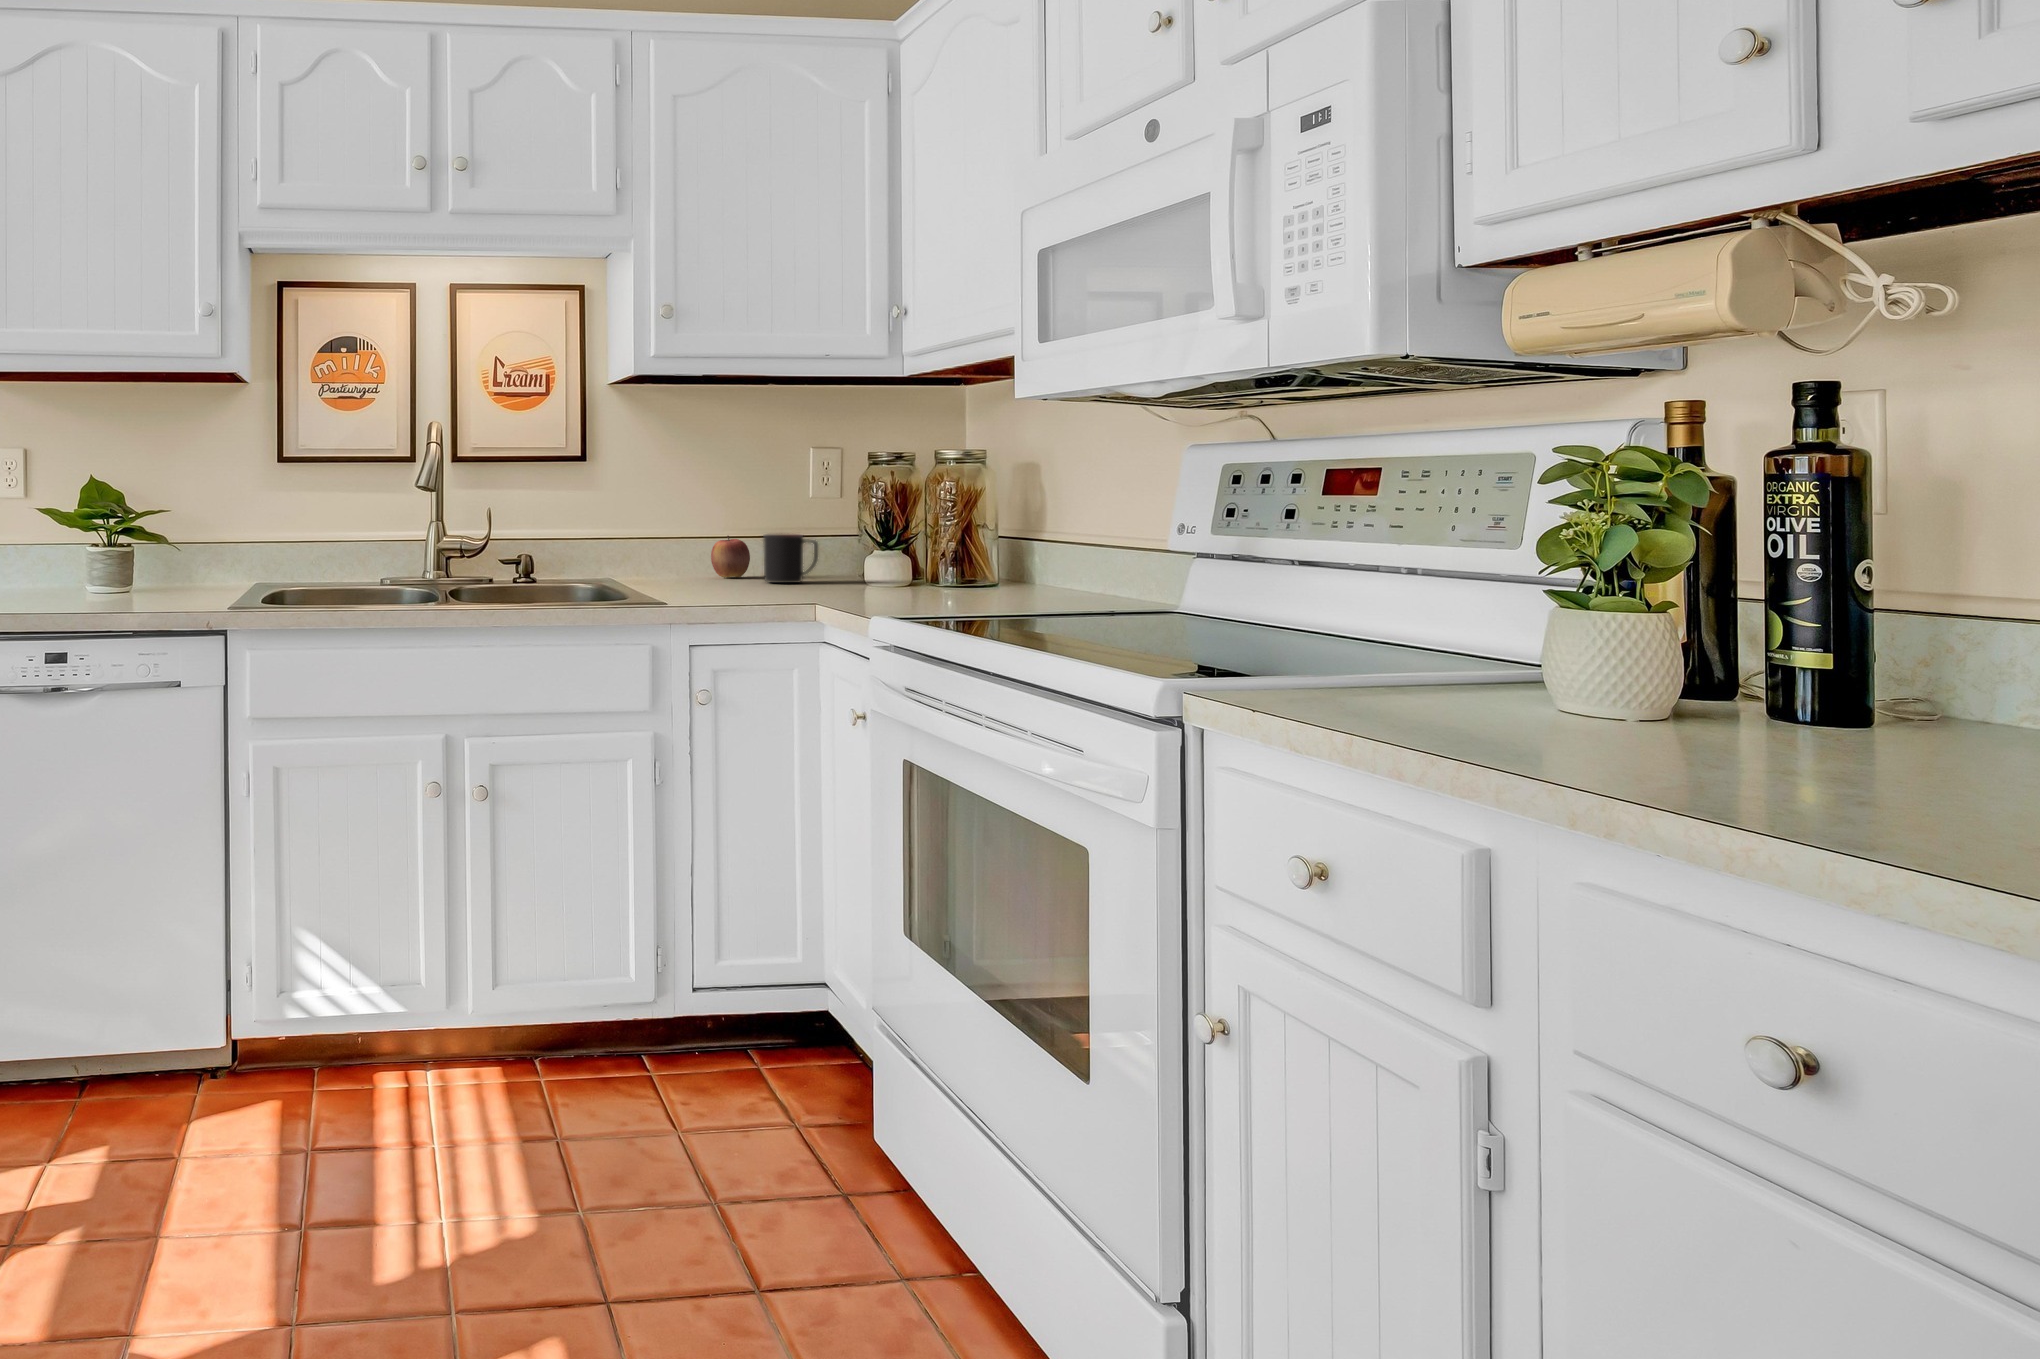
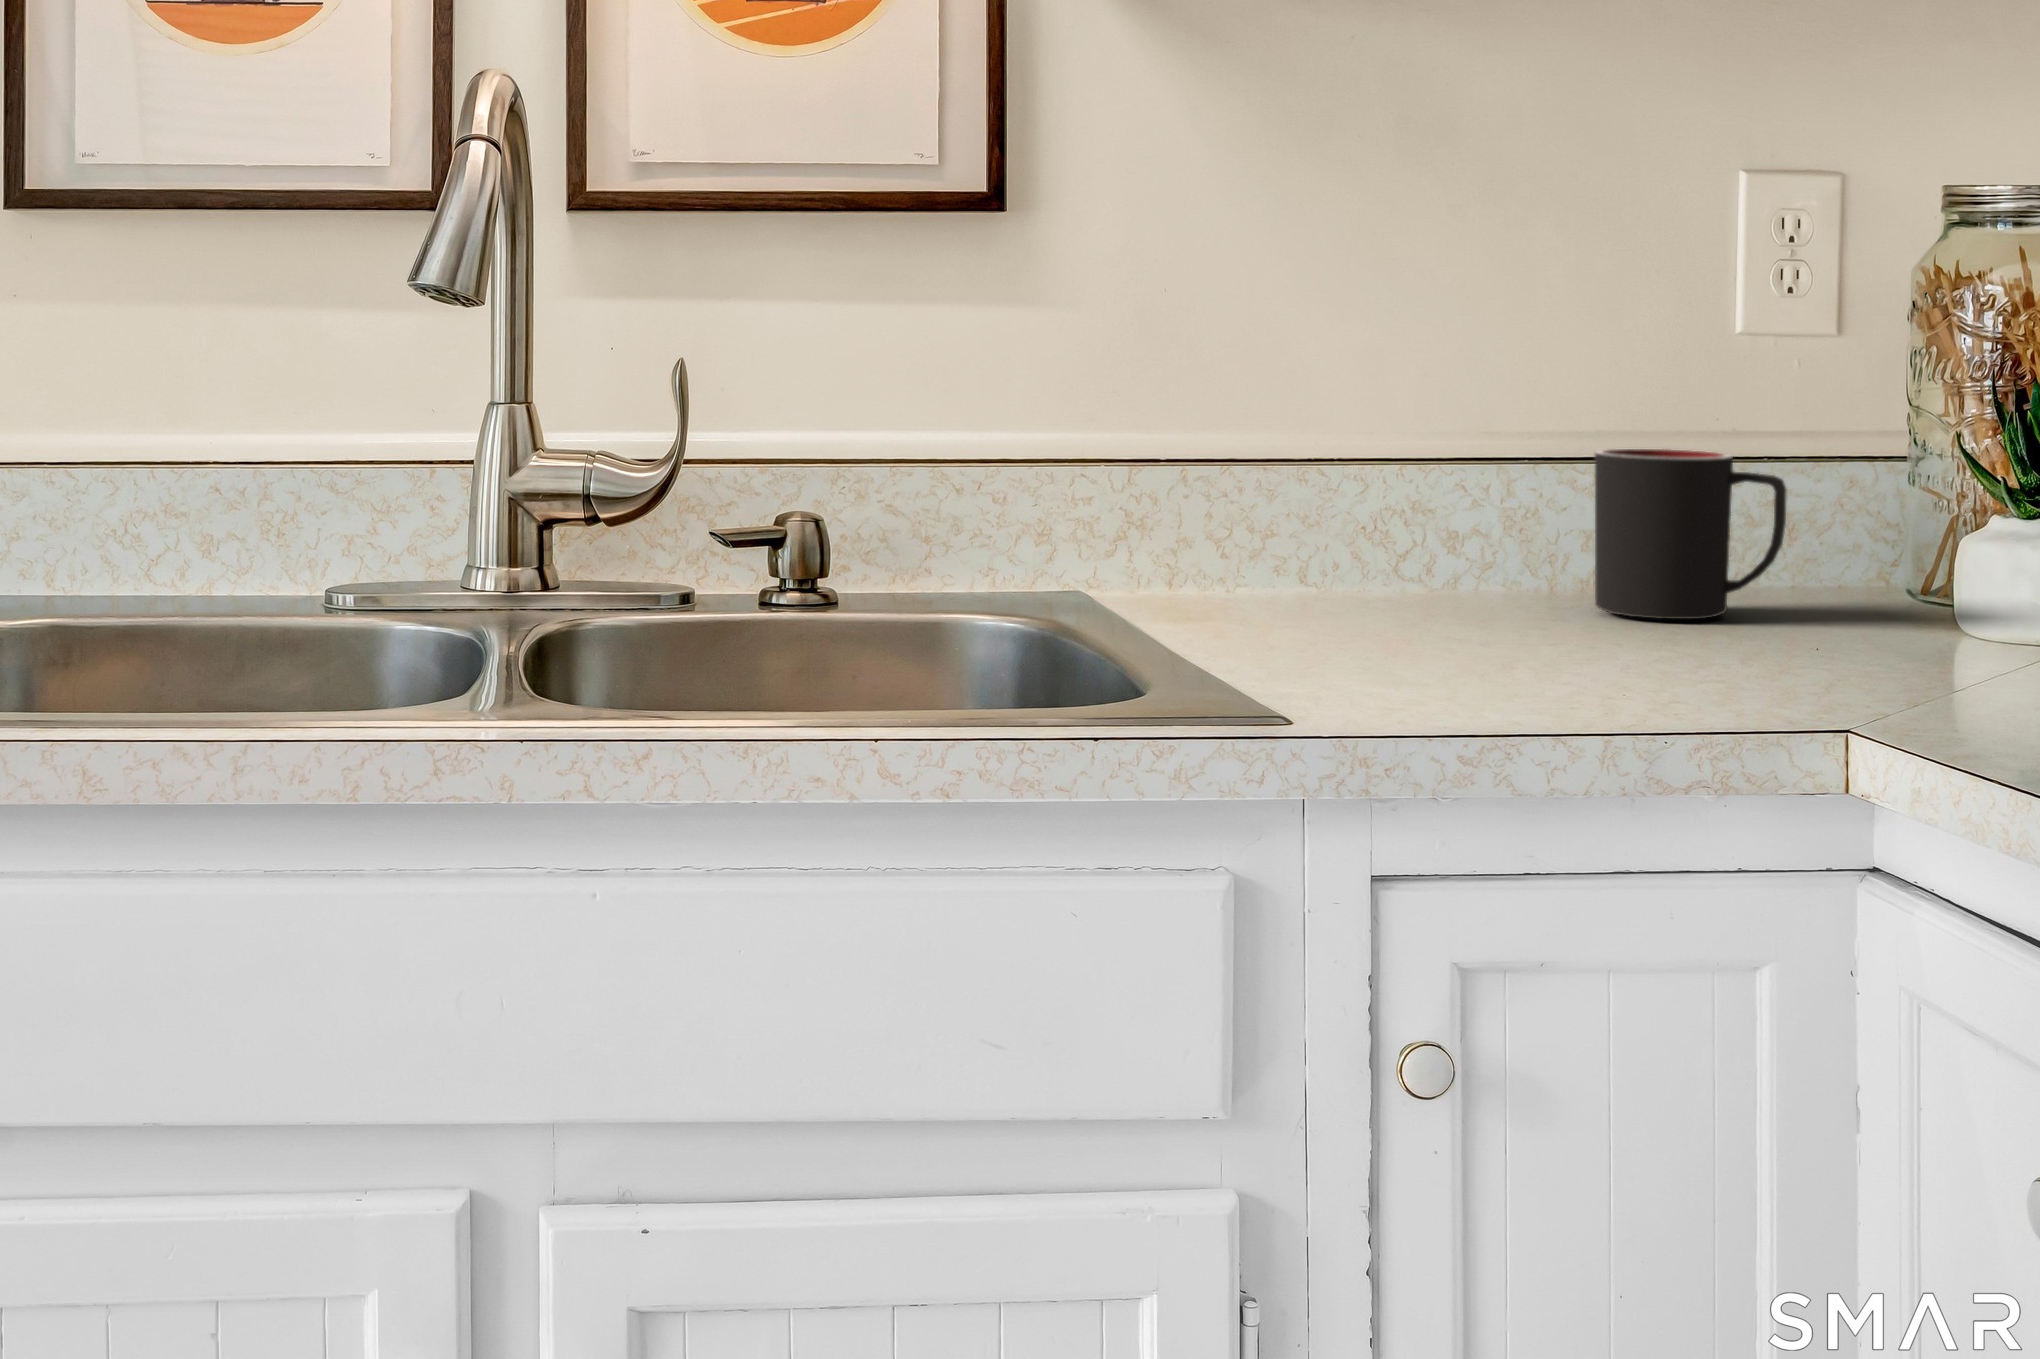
apple: present [711,536,750,577] -> none [1399,448,1529,584]

